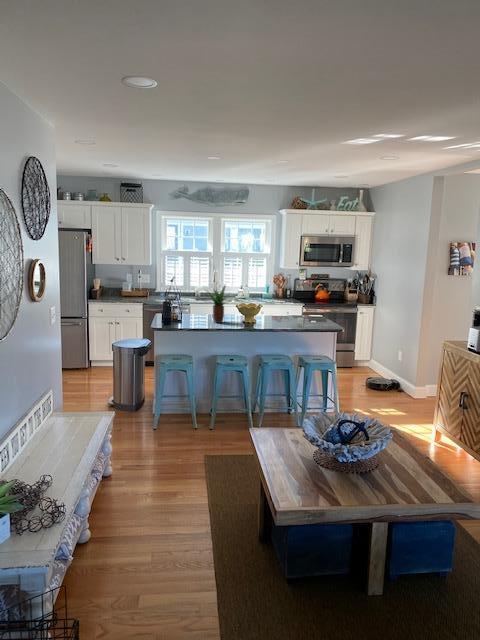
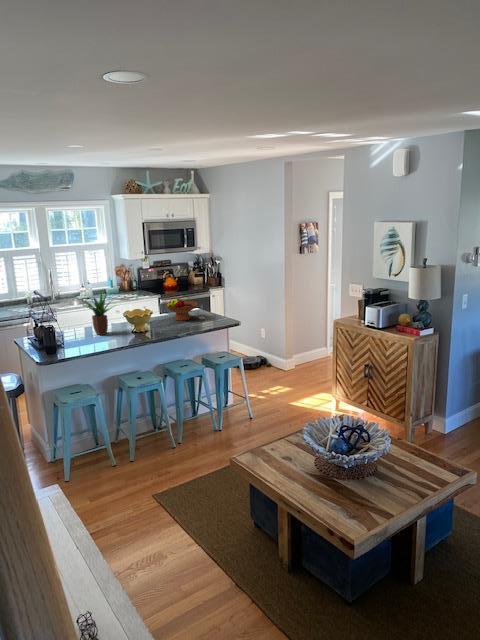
fruit bowl: none [282,302,313,323] -> present [166,299,197,321]

